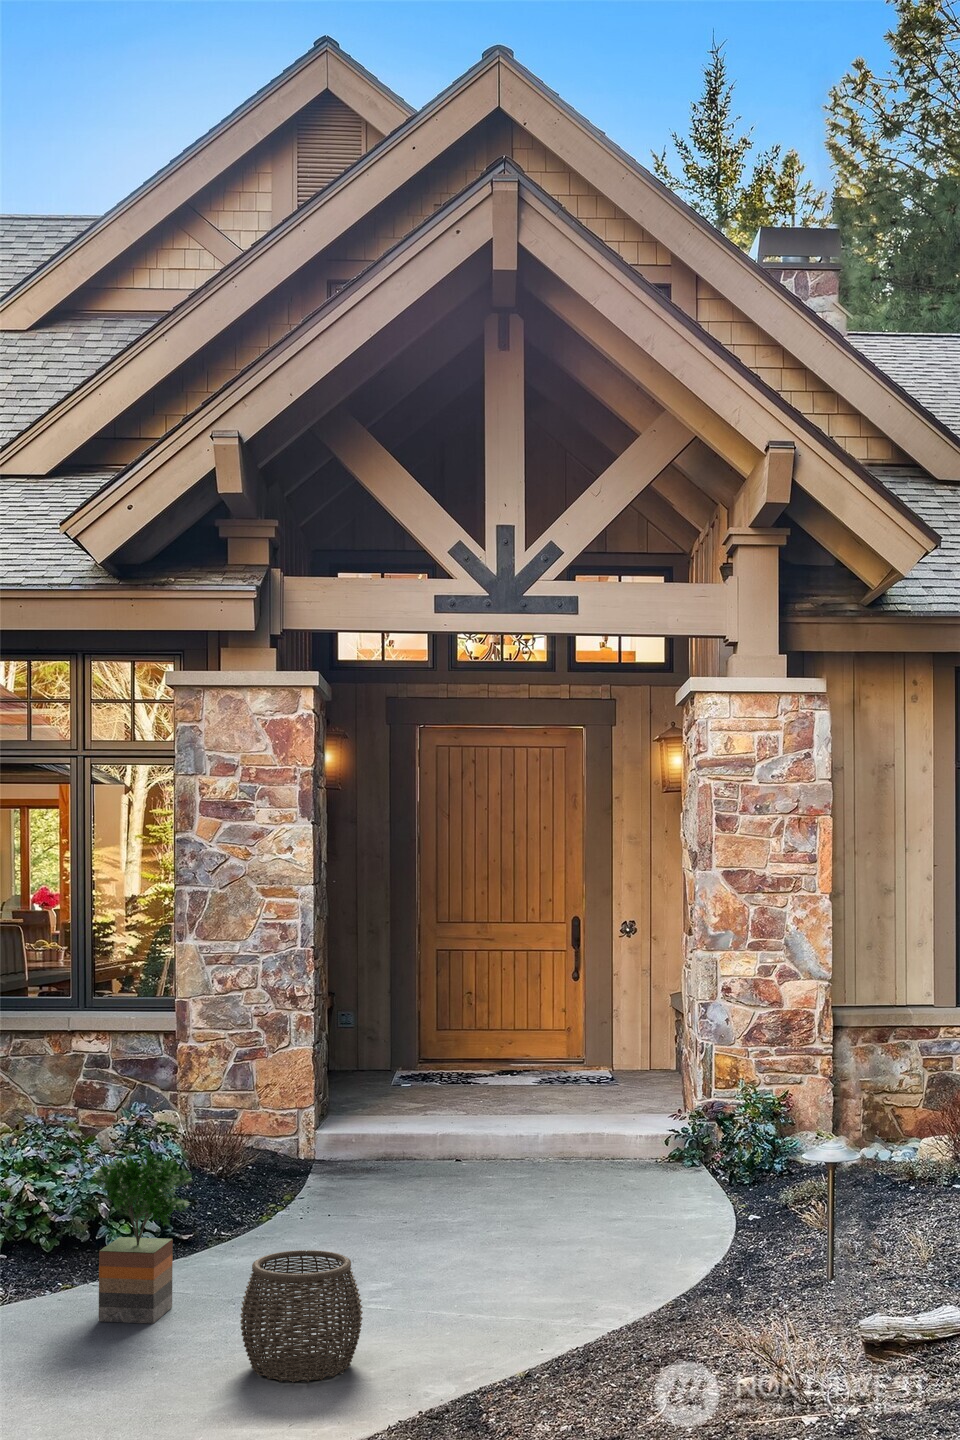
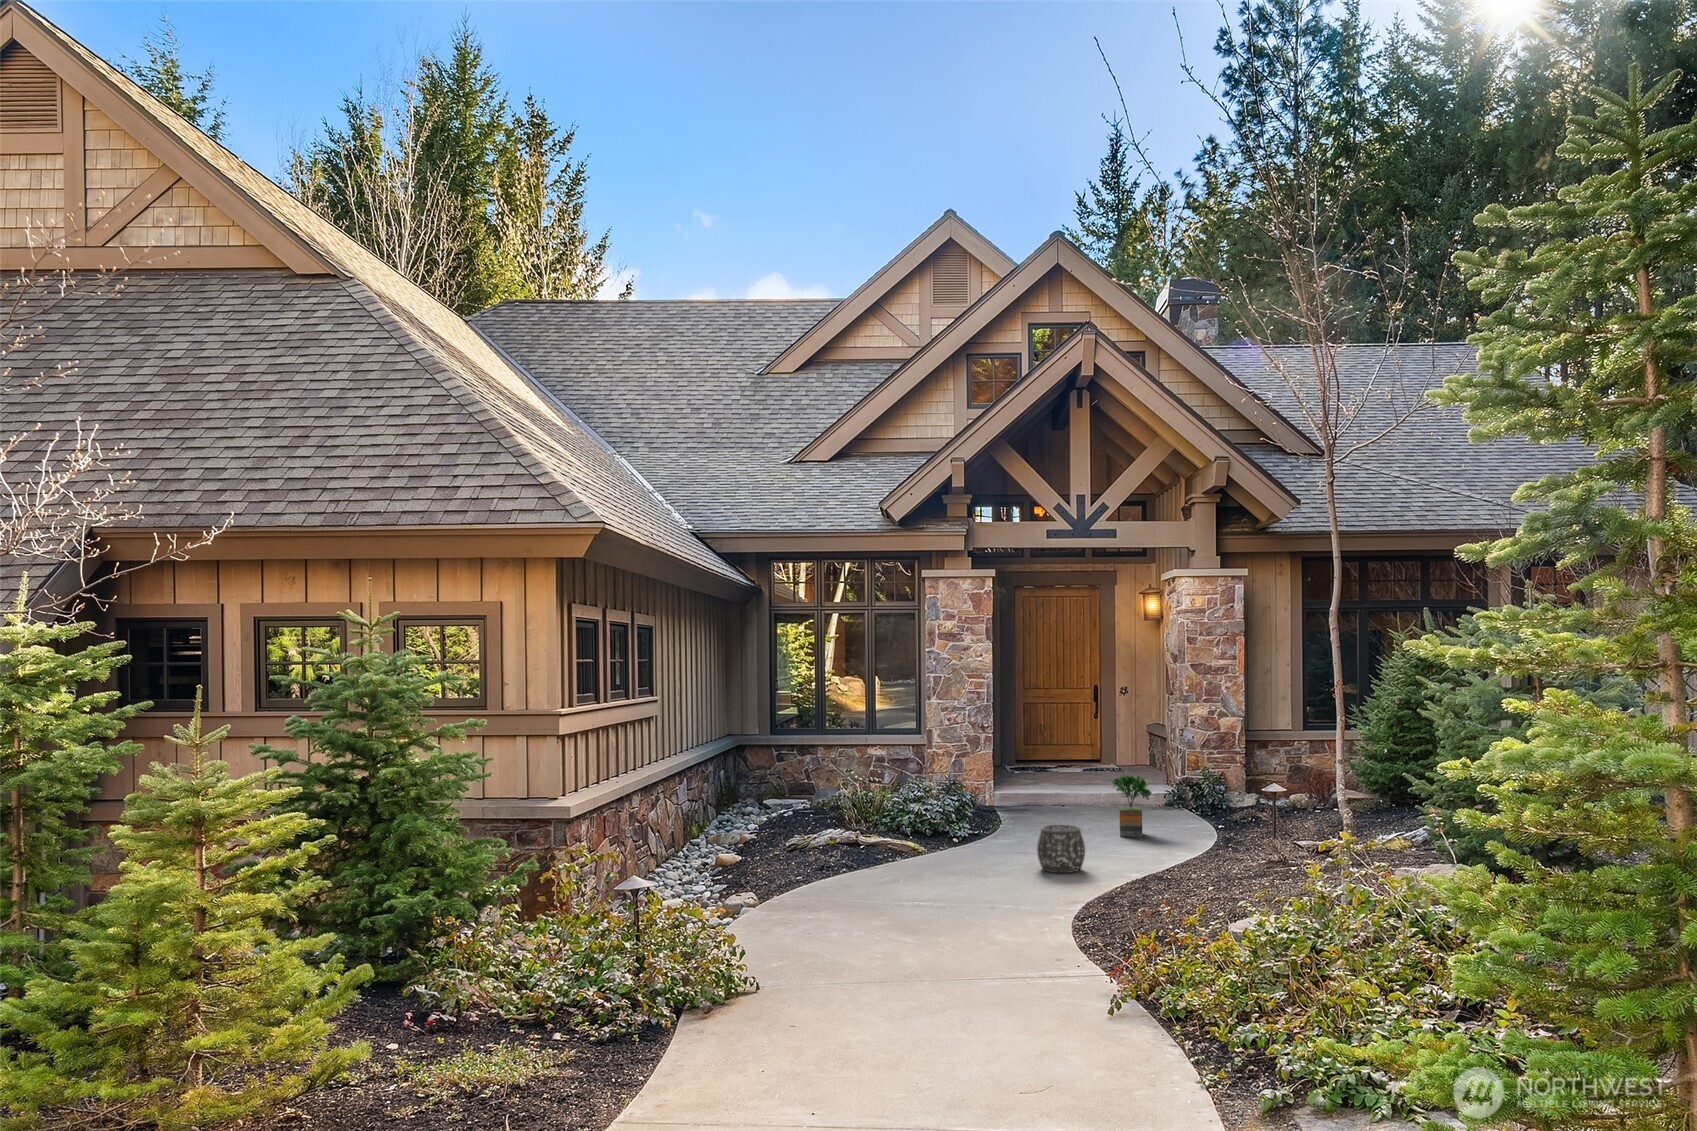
potted tree: present [94,1156,192,1324] -> present [1112,776,1152,837]

